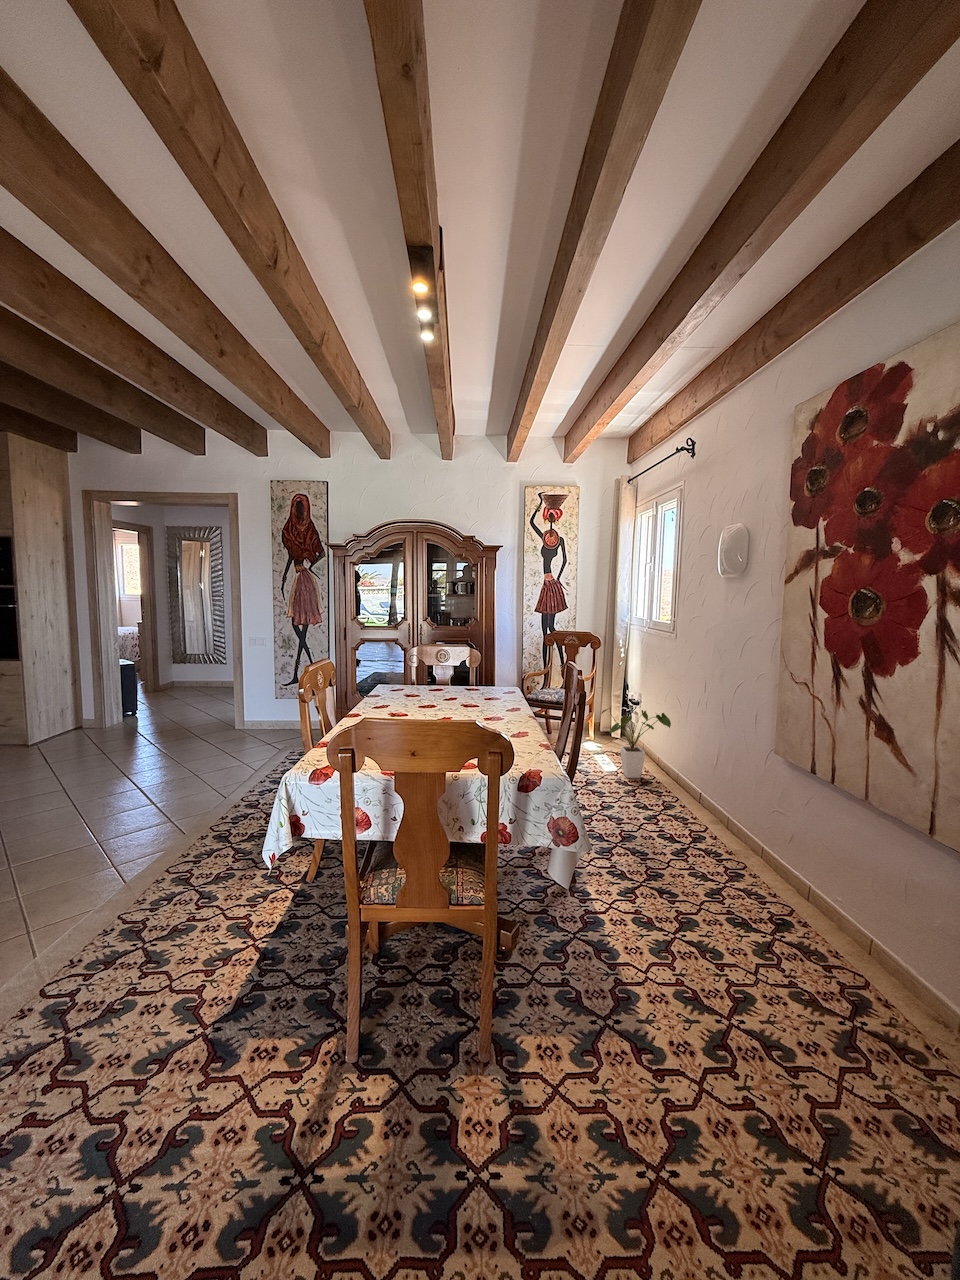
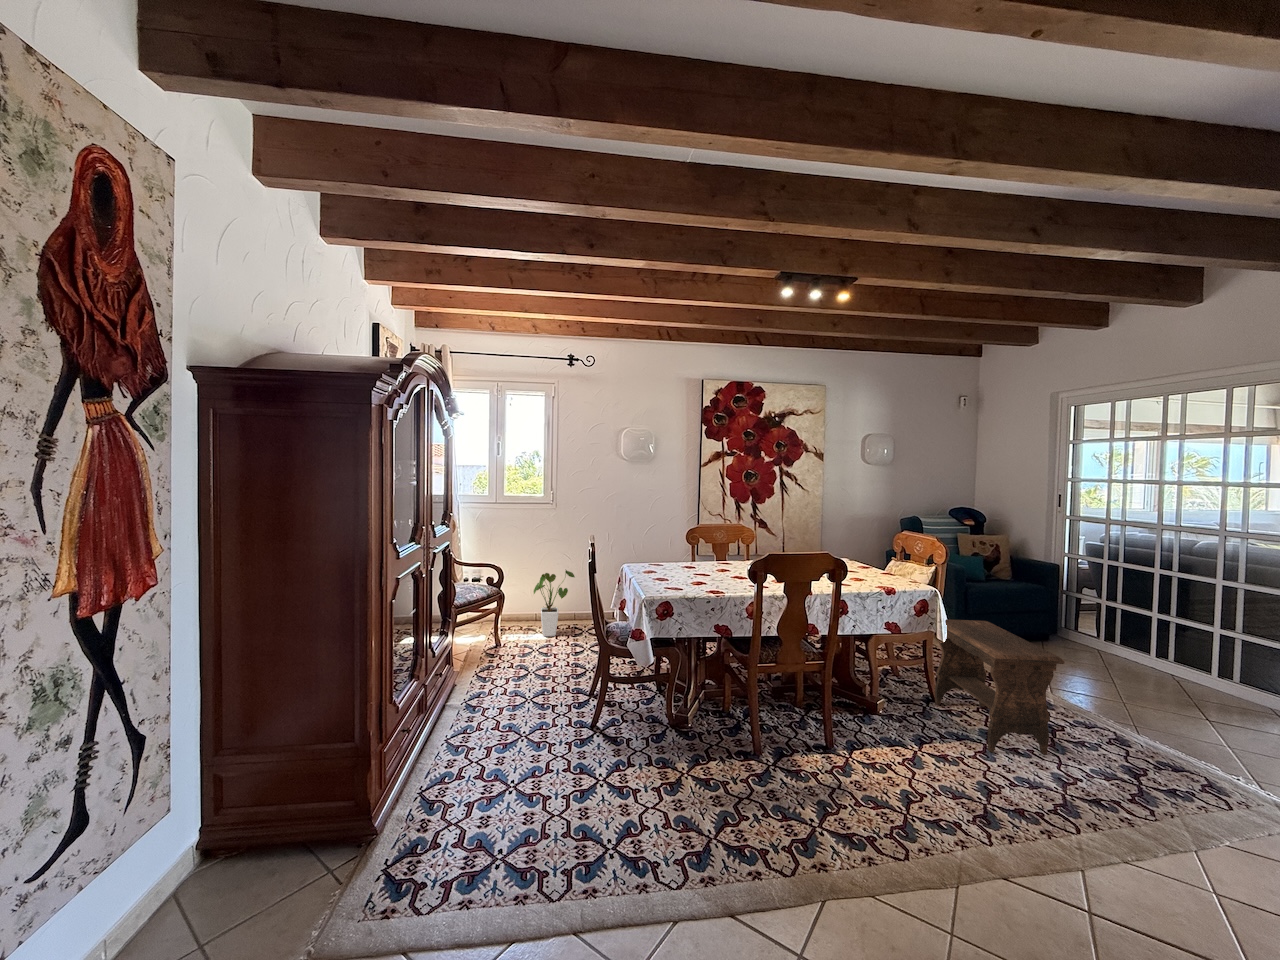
footstool: none [72,860,364,1149] -> present [935,619,1065,755]

